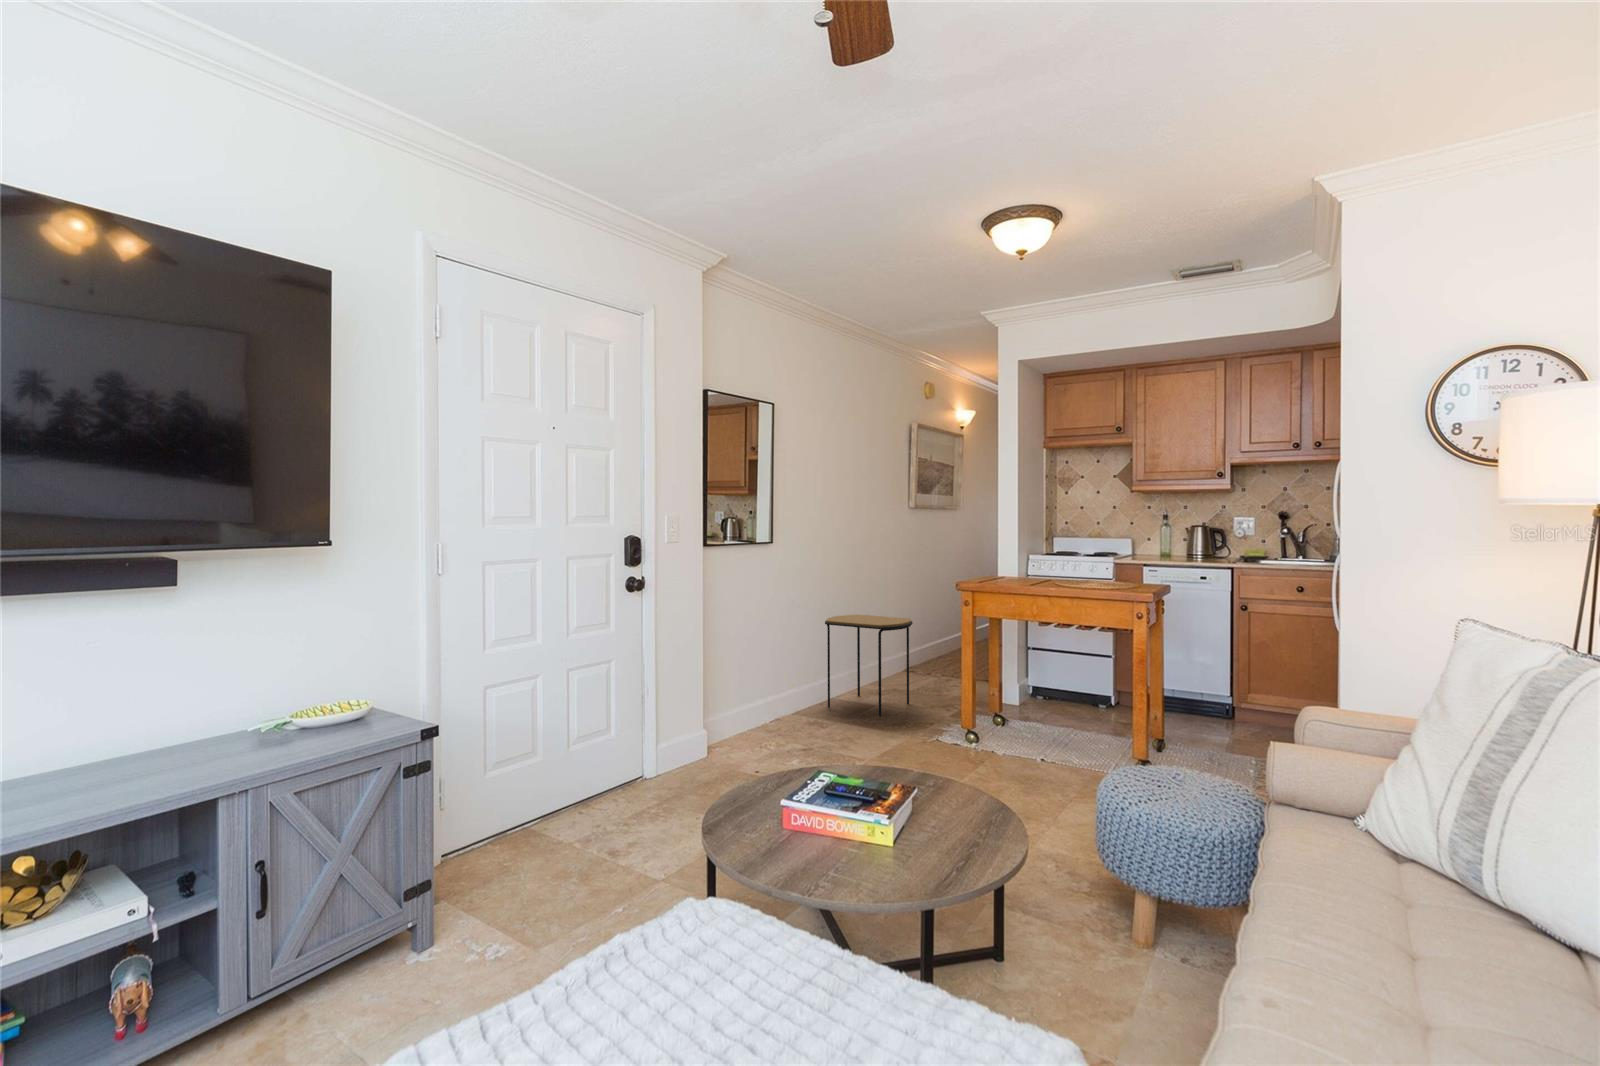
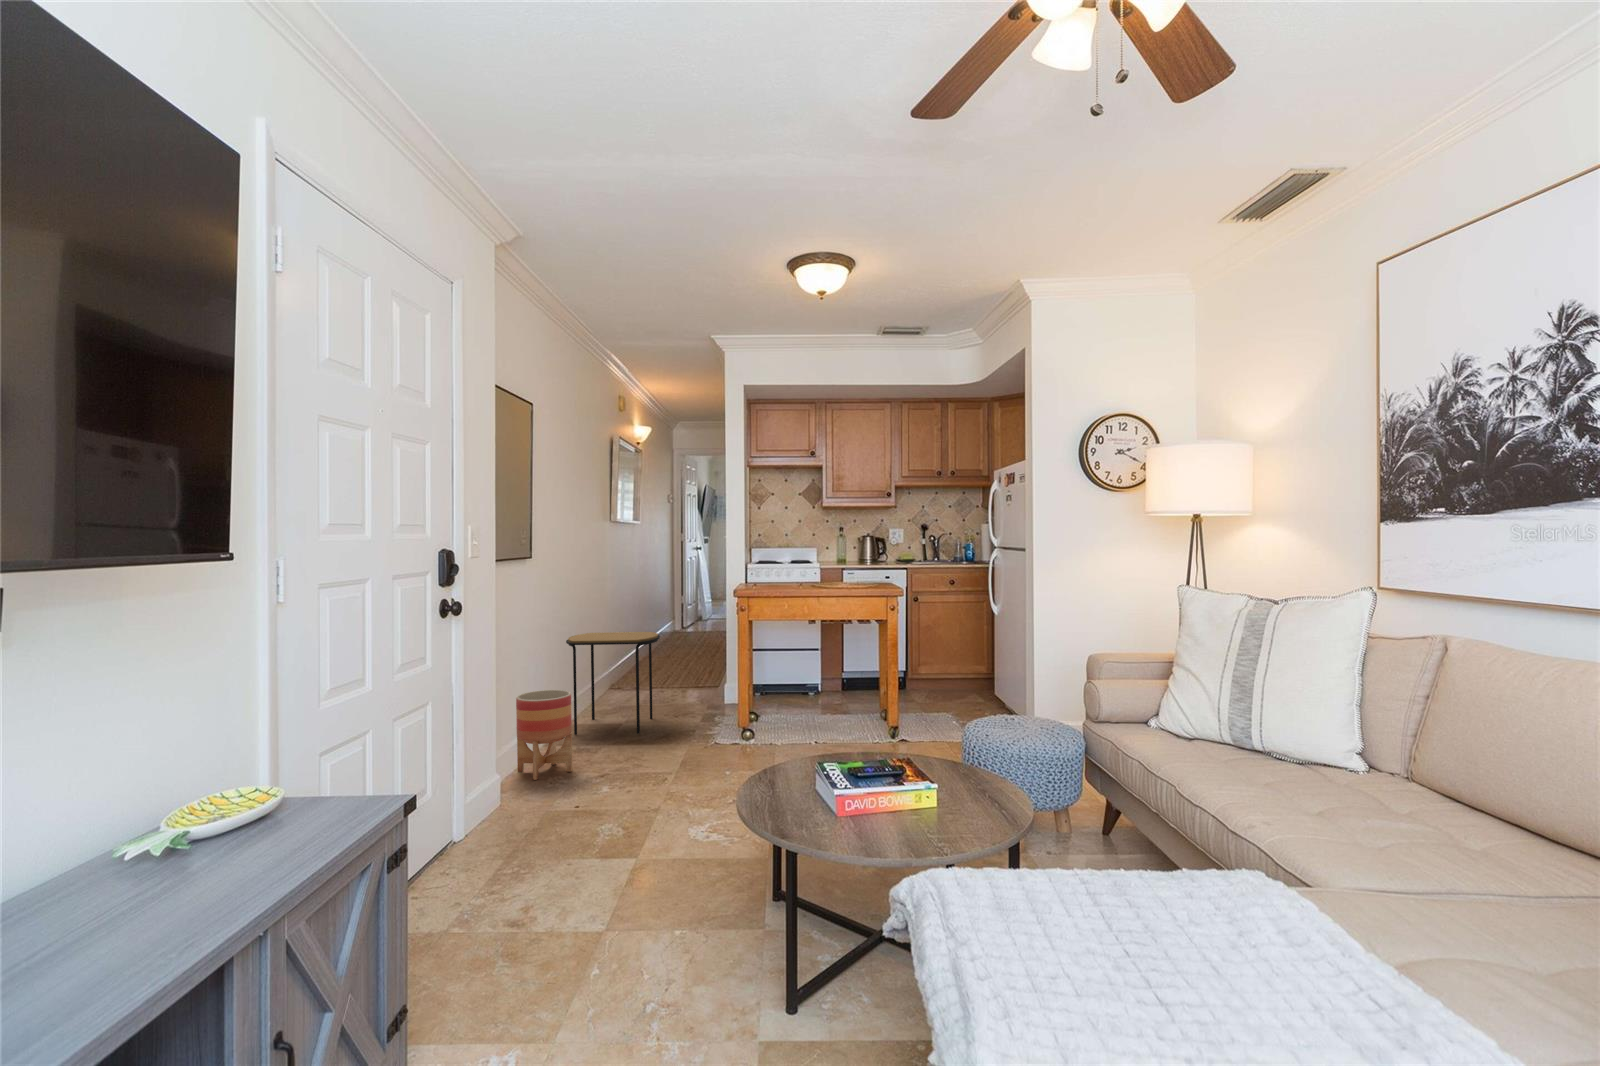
planter: none [746,663,793,741] -> present [516,690,572,780]

